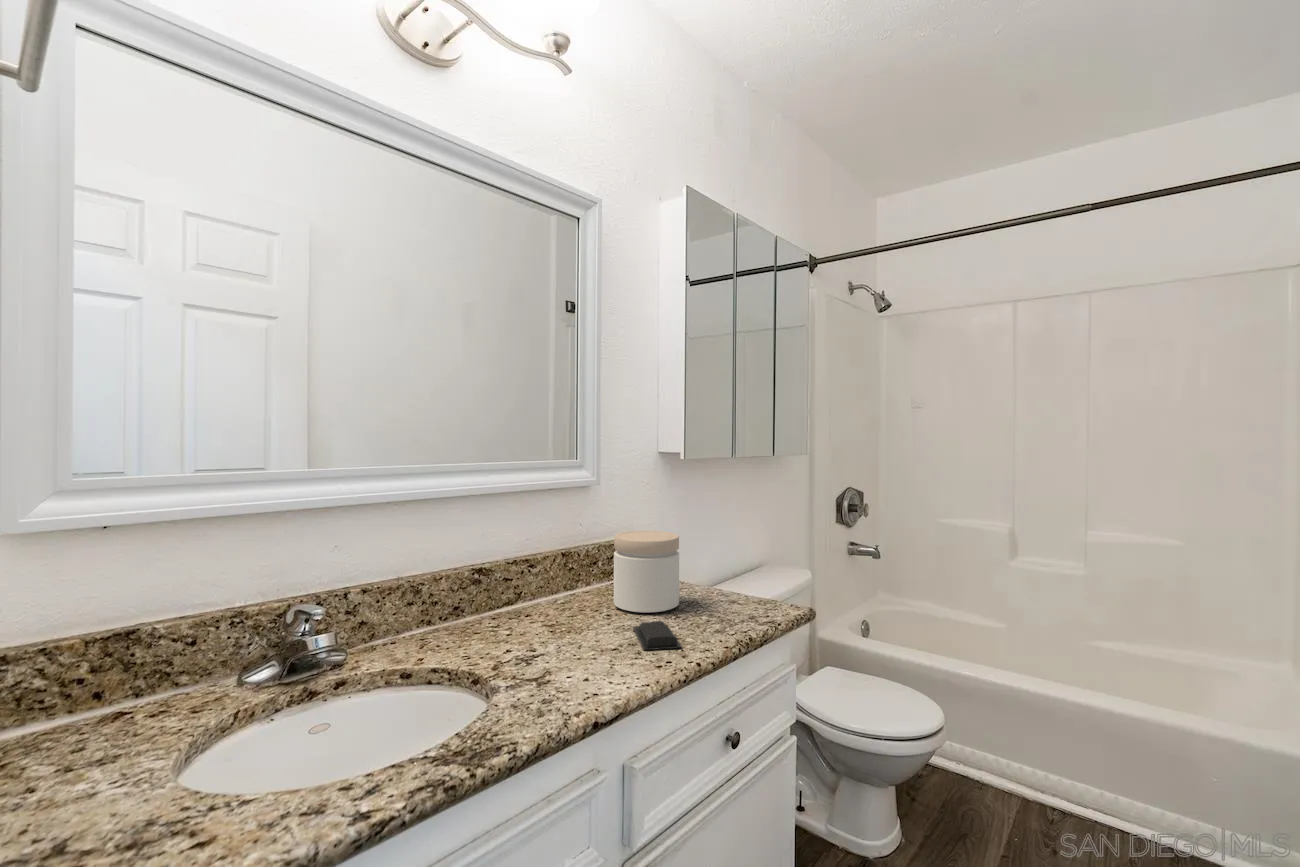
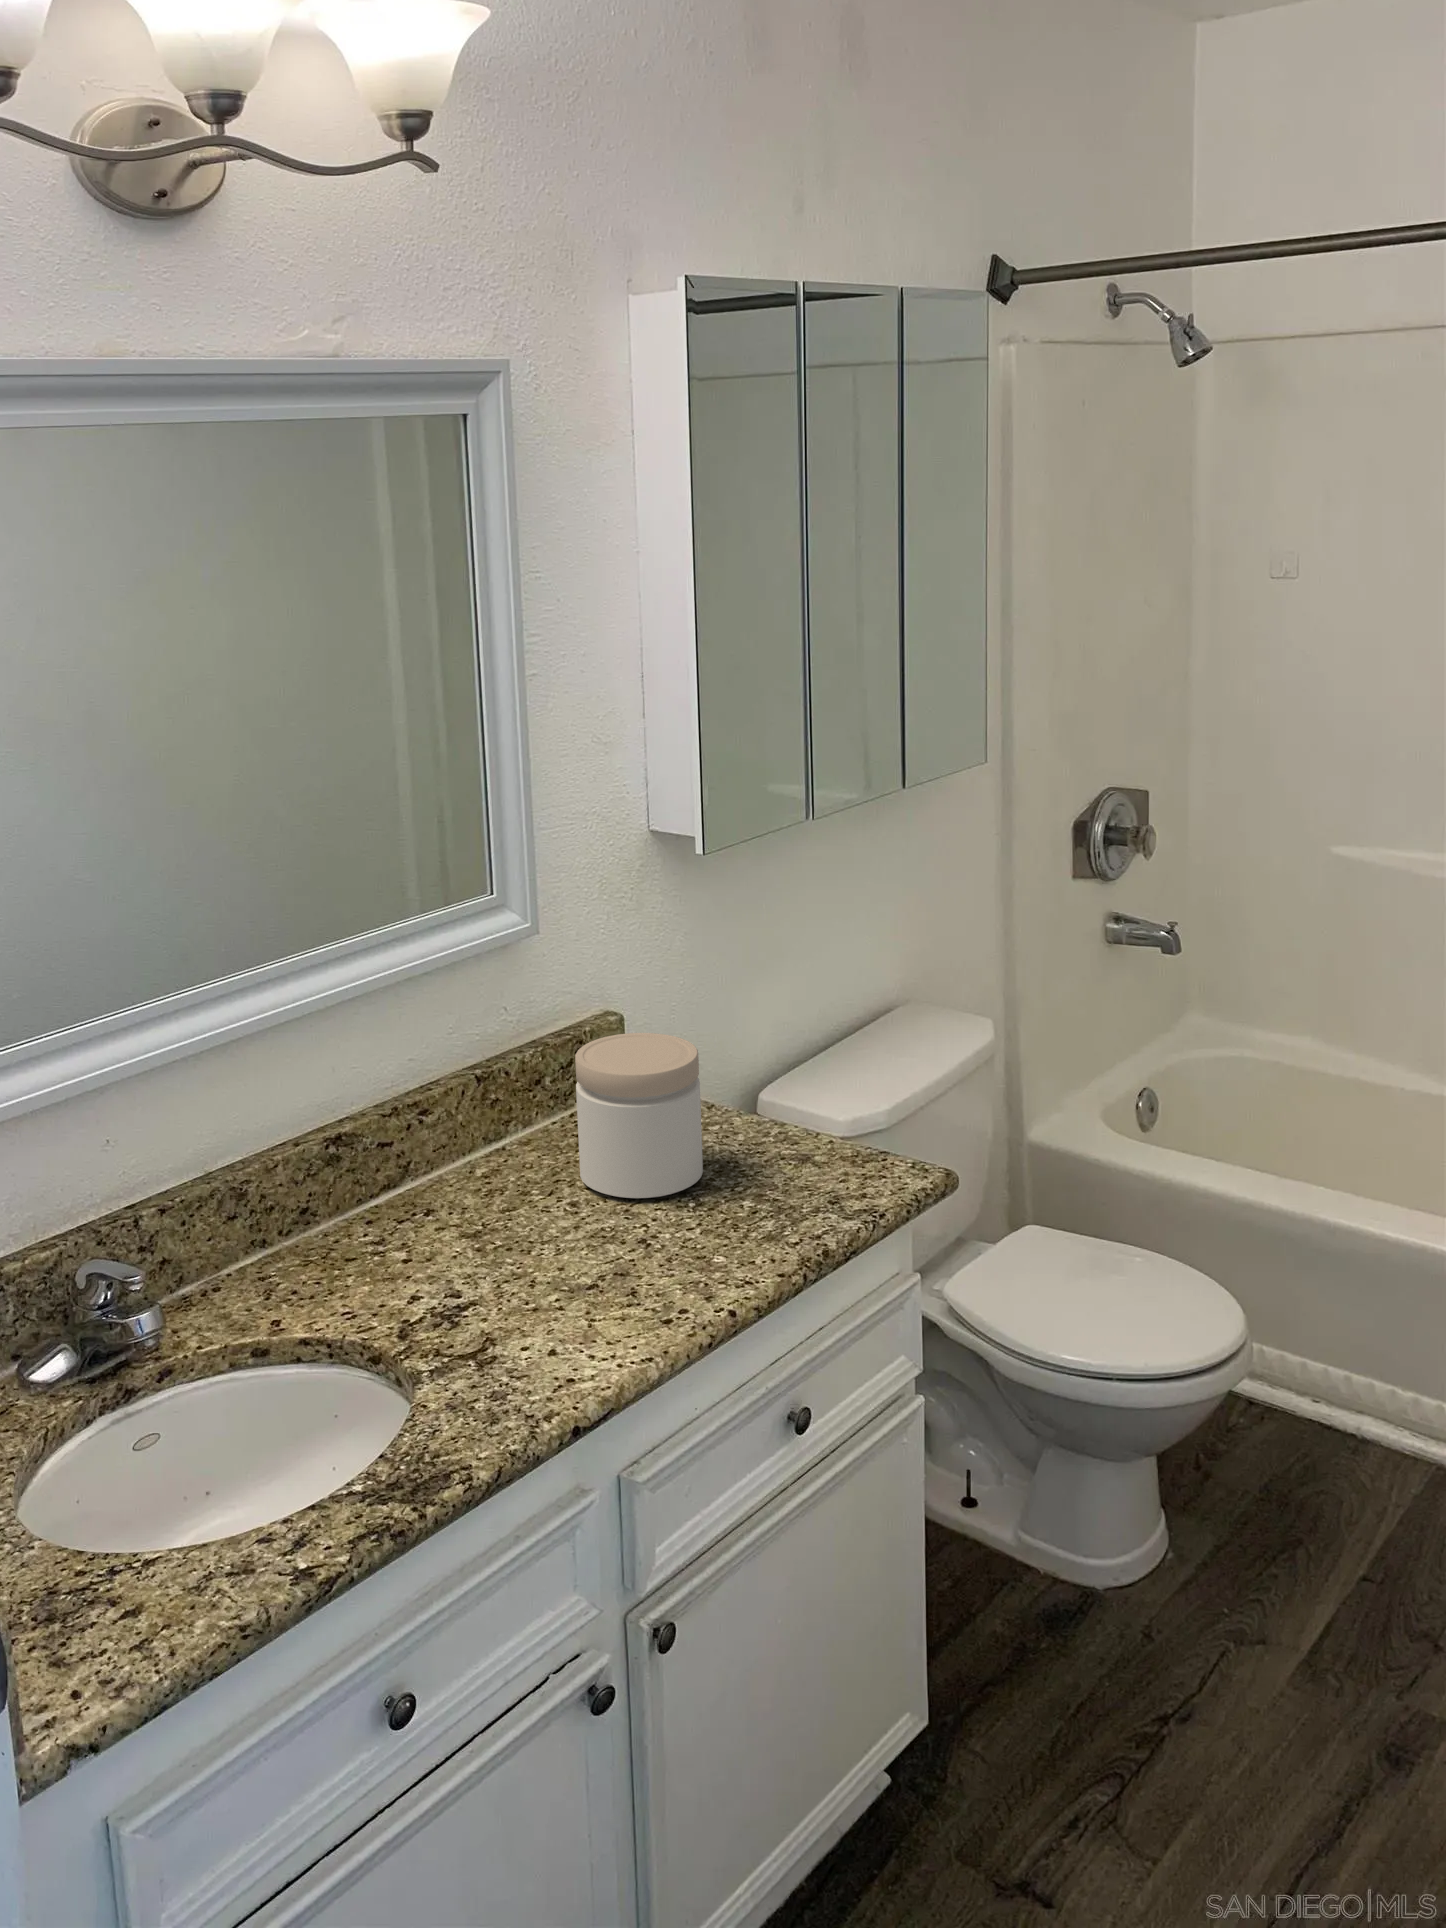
soap bar: present [633,621,682,650] -> none [619,1225,707,1289]

